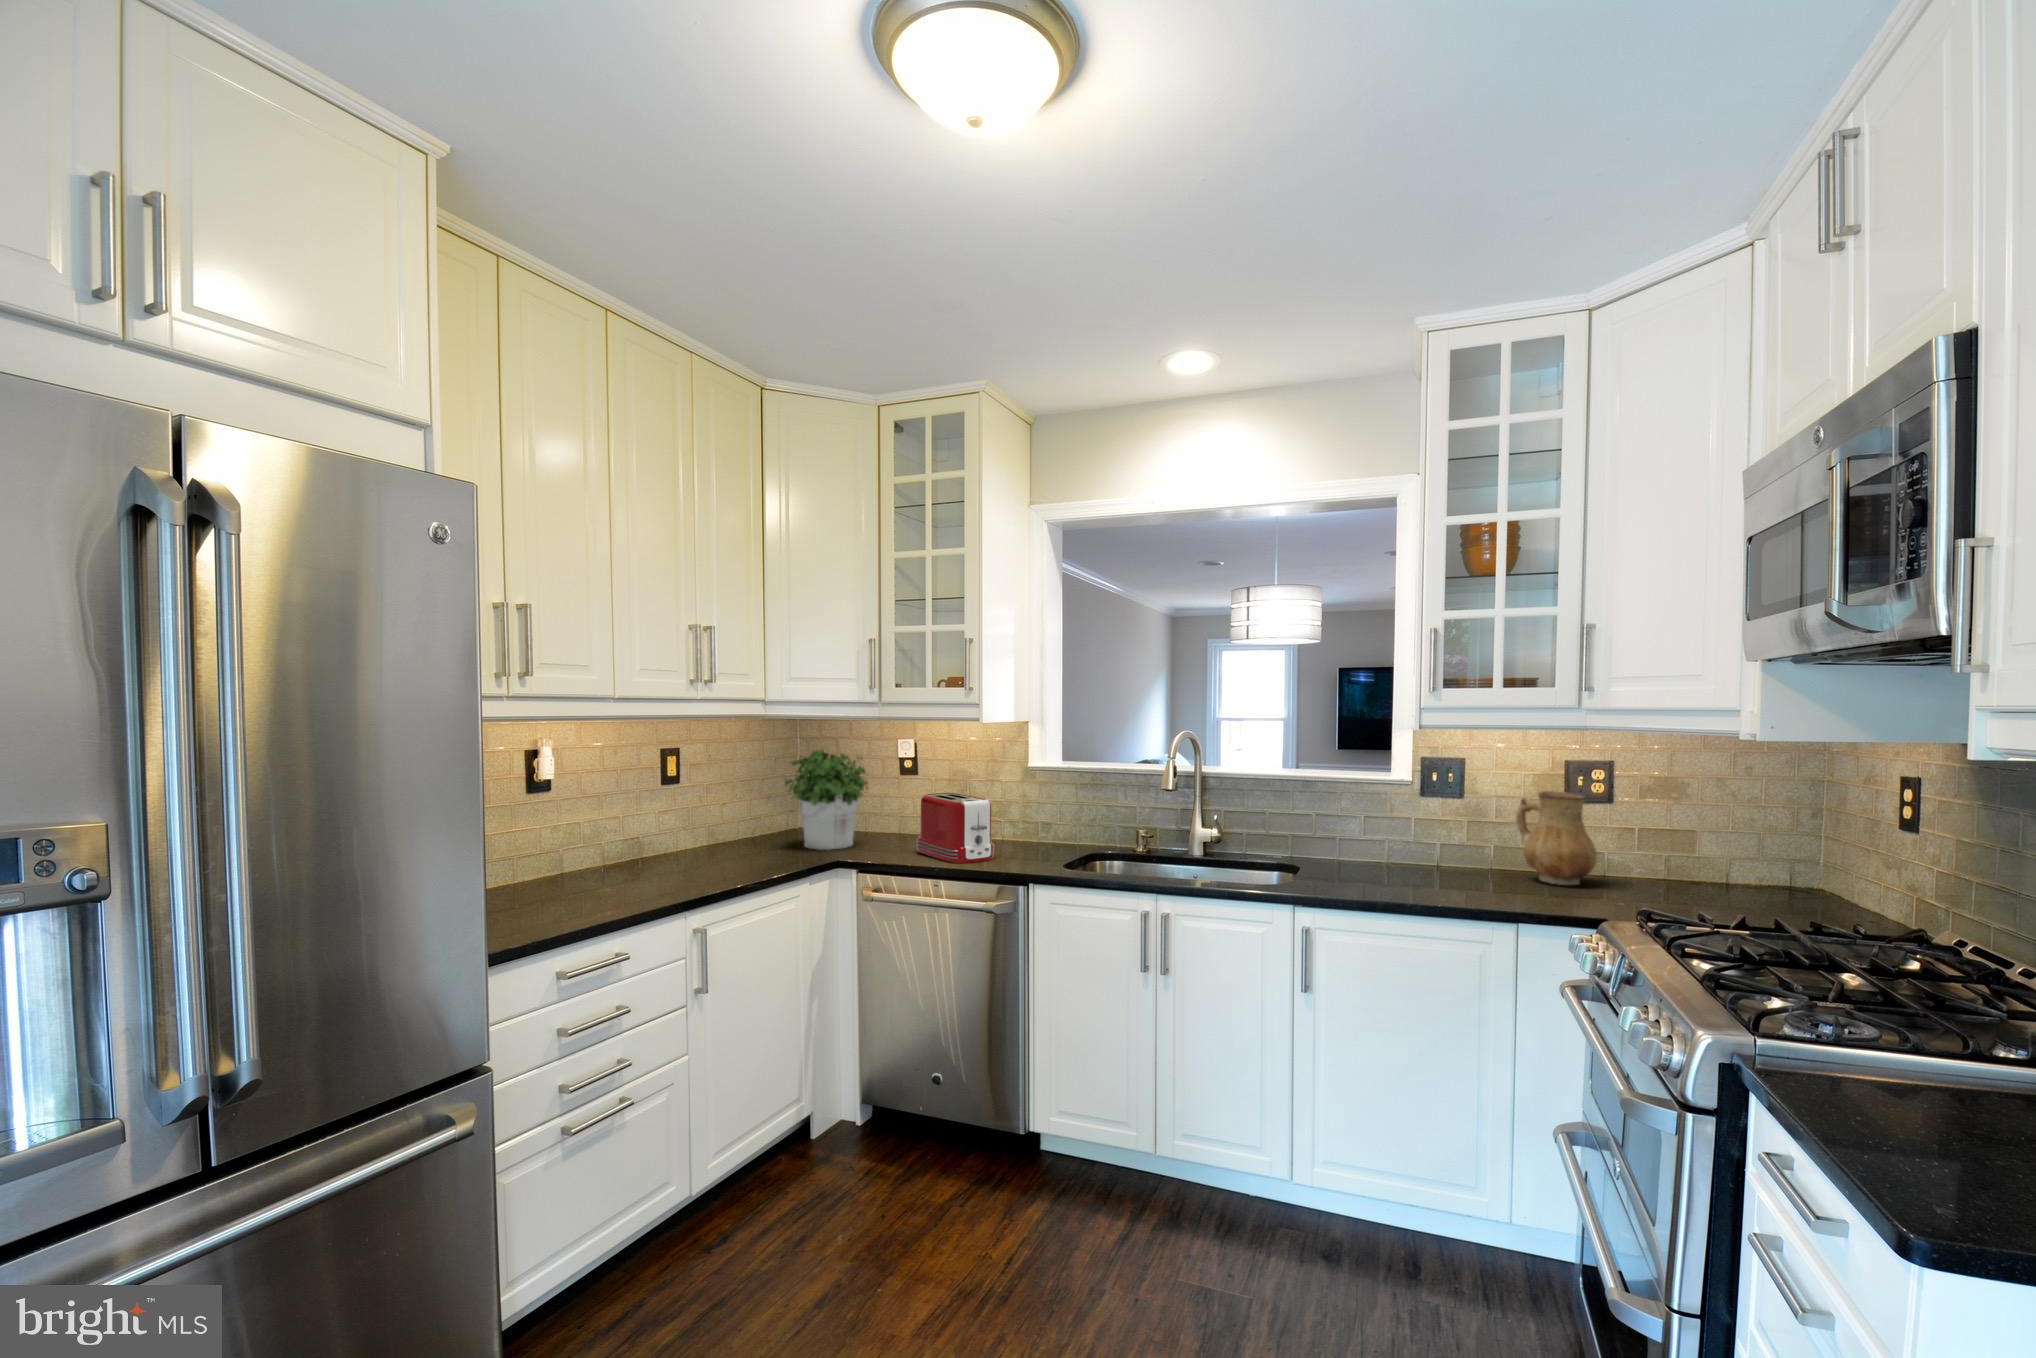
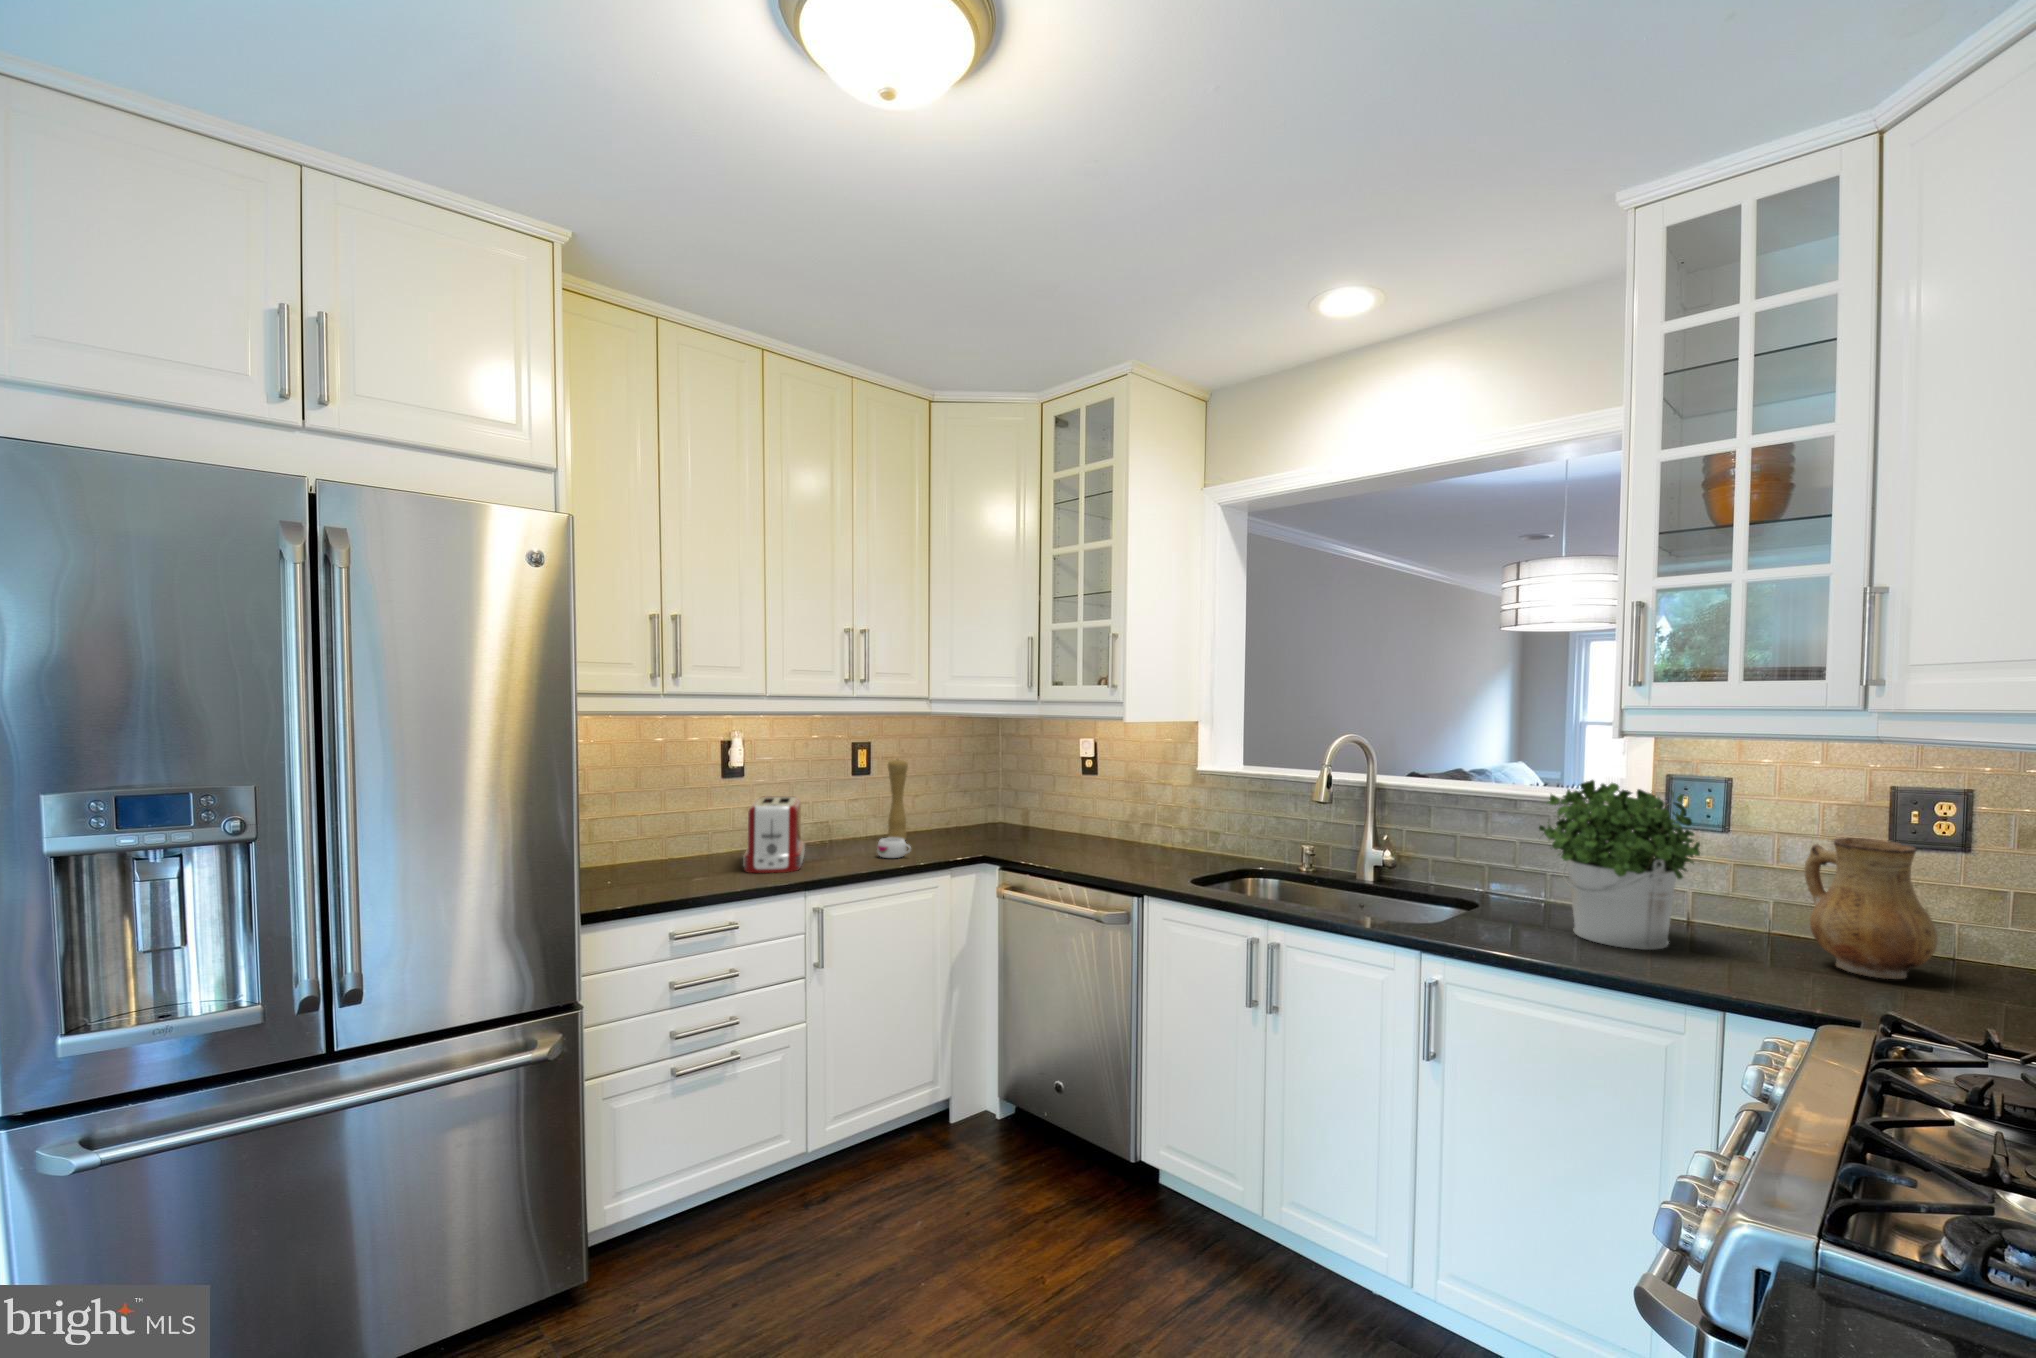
potted plant: present [785,750,867,850] -> present [1539,780,1700,950]
pepper mill: none [705,766,729,856] -> present [888,759,908,840]
toaster: present [916,793,995,863] -> present [743,796,805,873]
mug: none [724,851,765,874] -> present [877,838,911,858]

